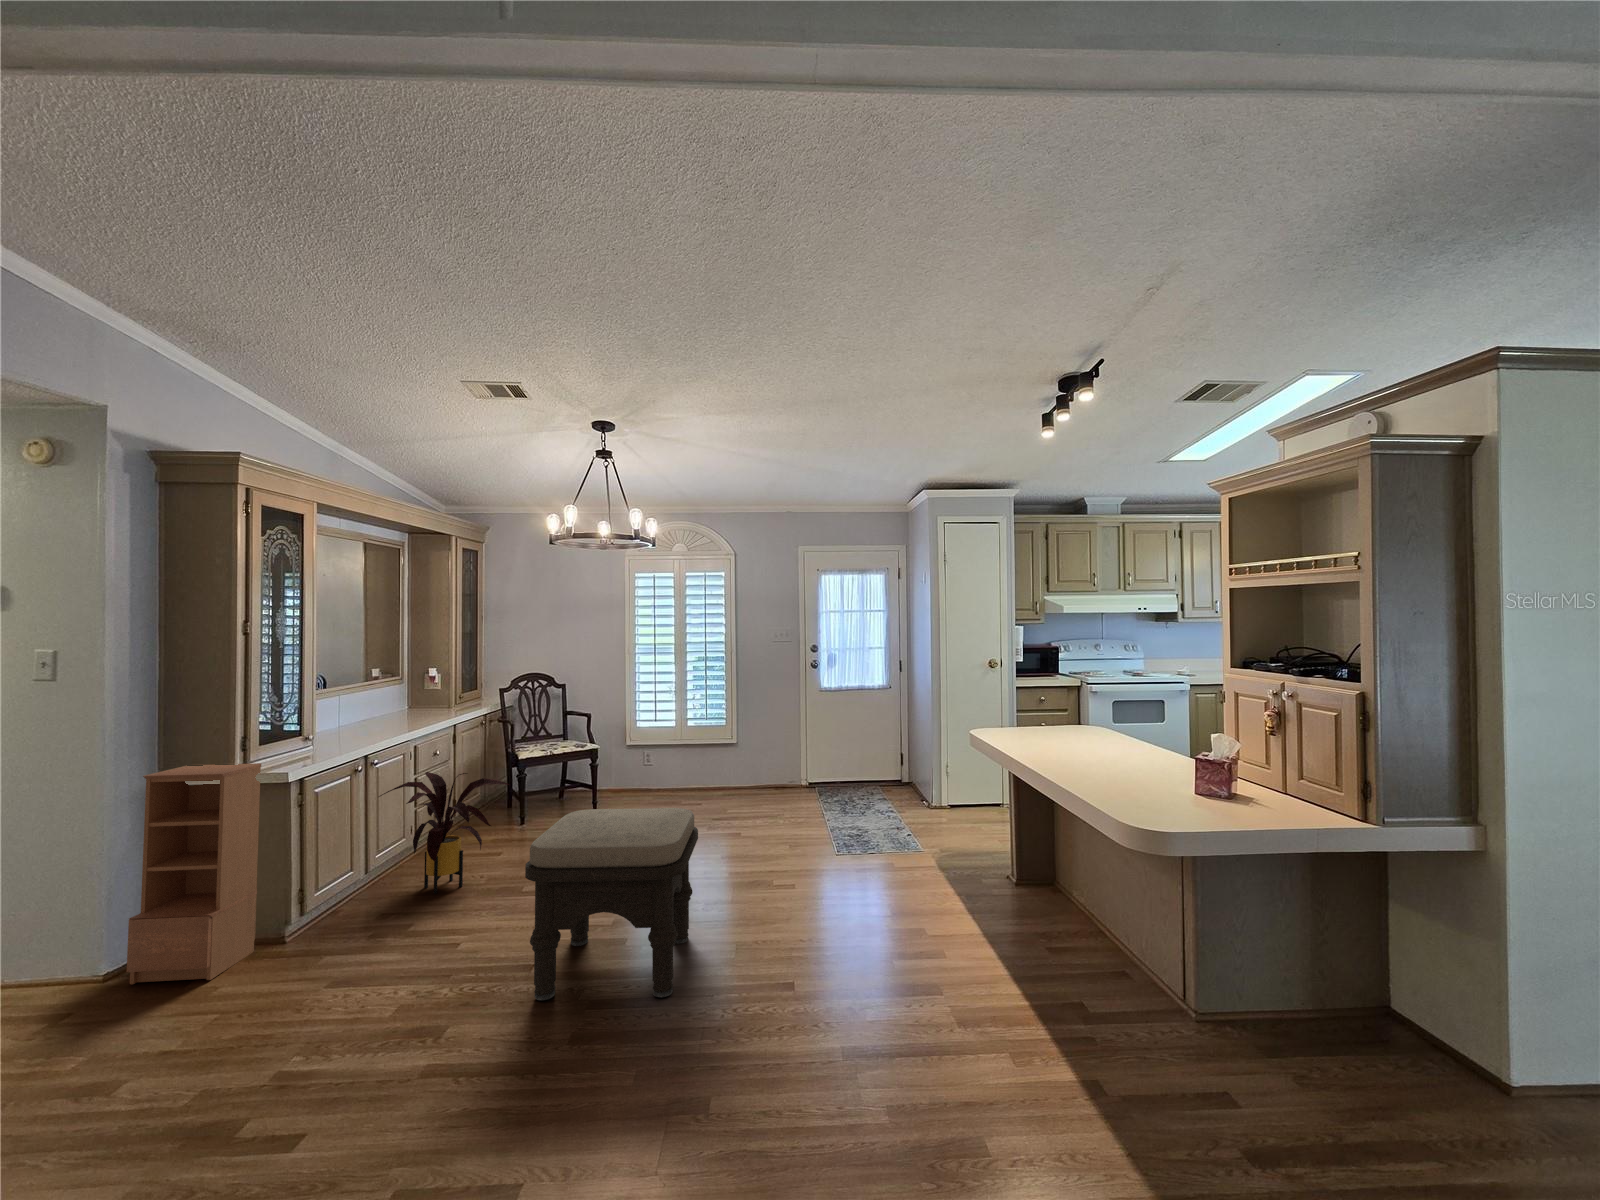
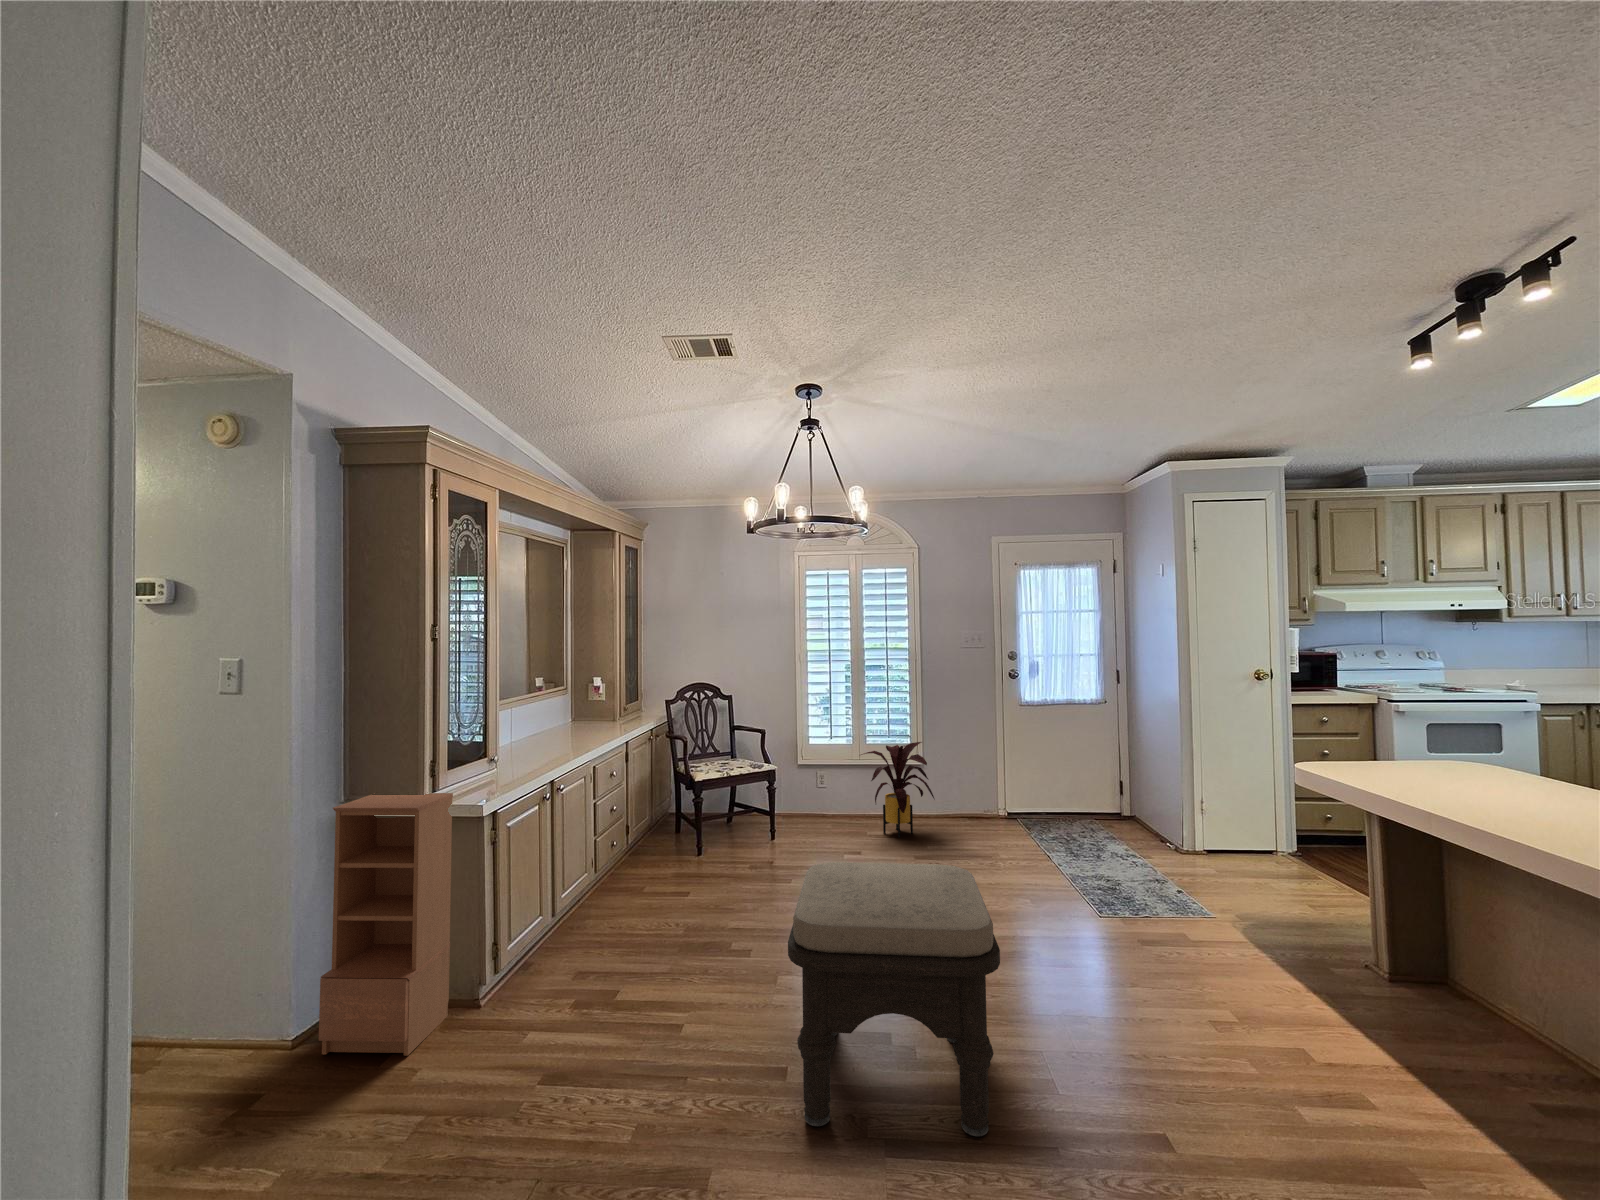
house plant: present [379,772,510,894] -> present [861,742,934,838]

